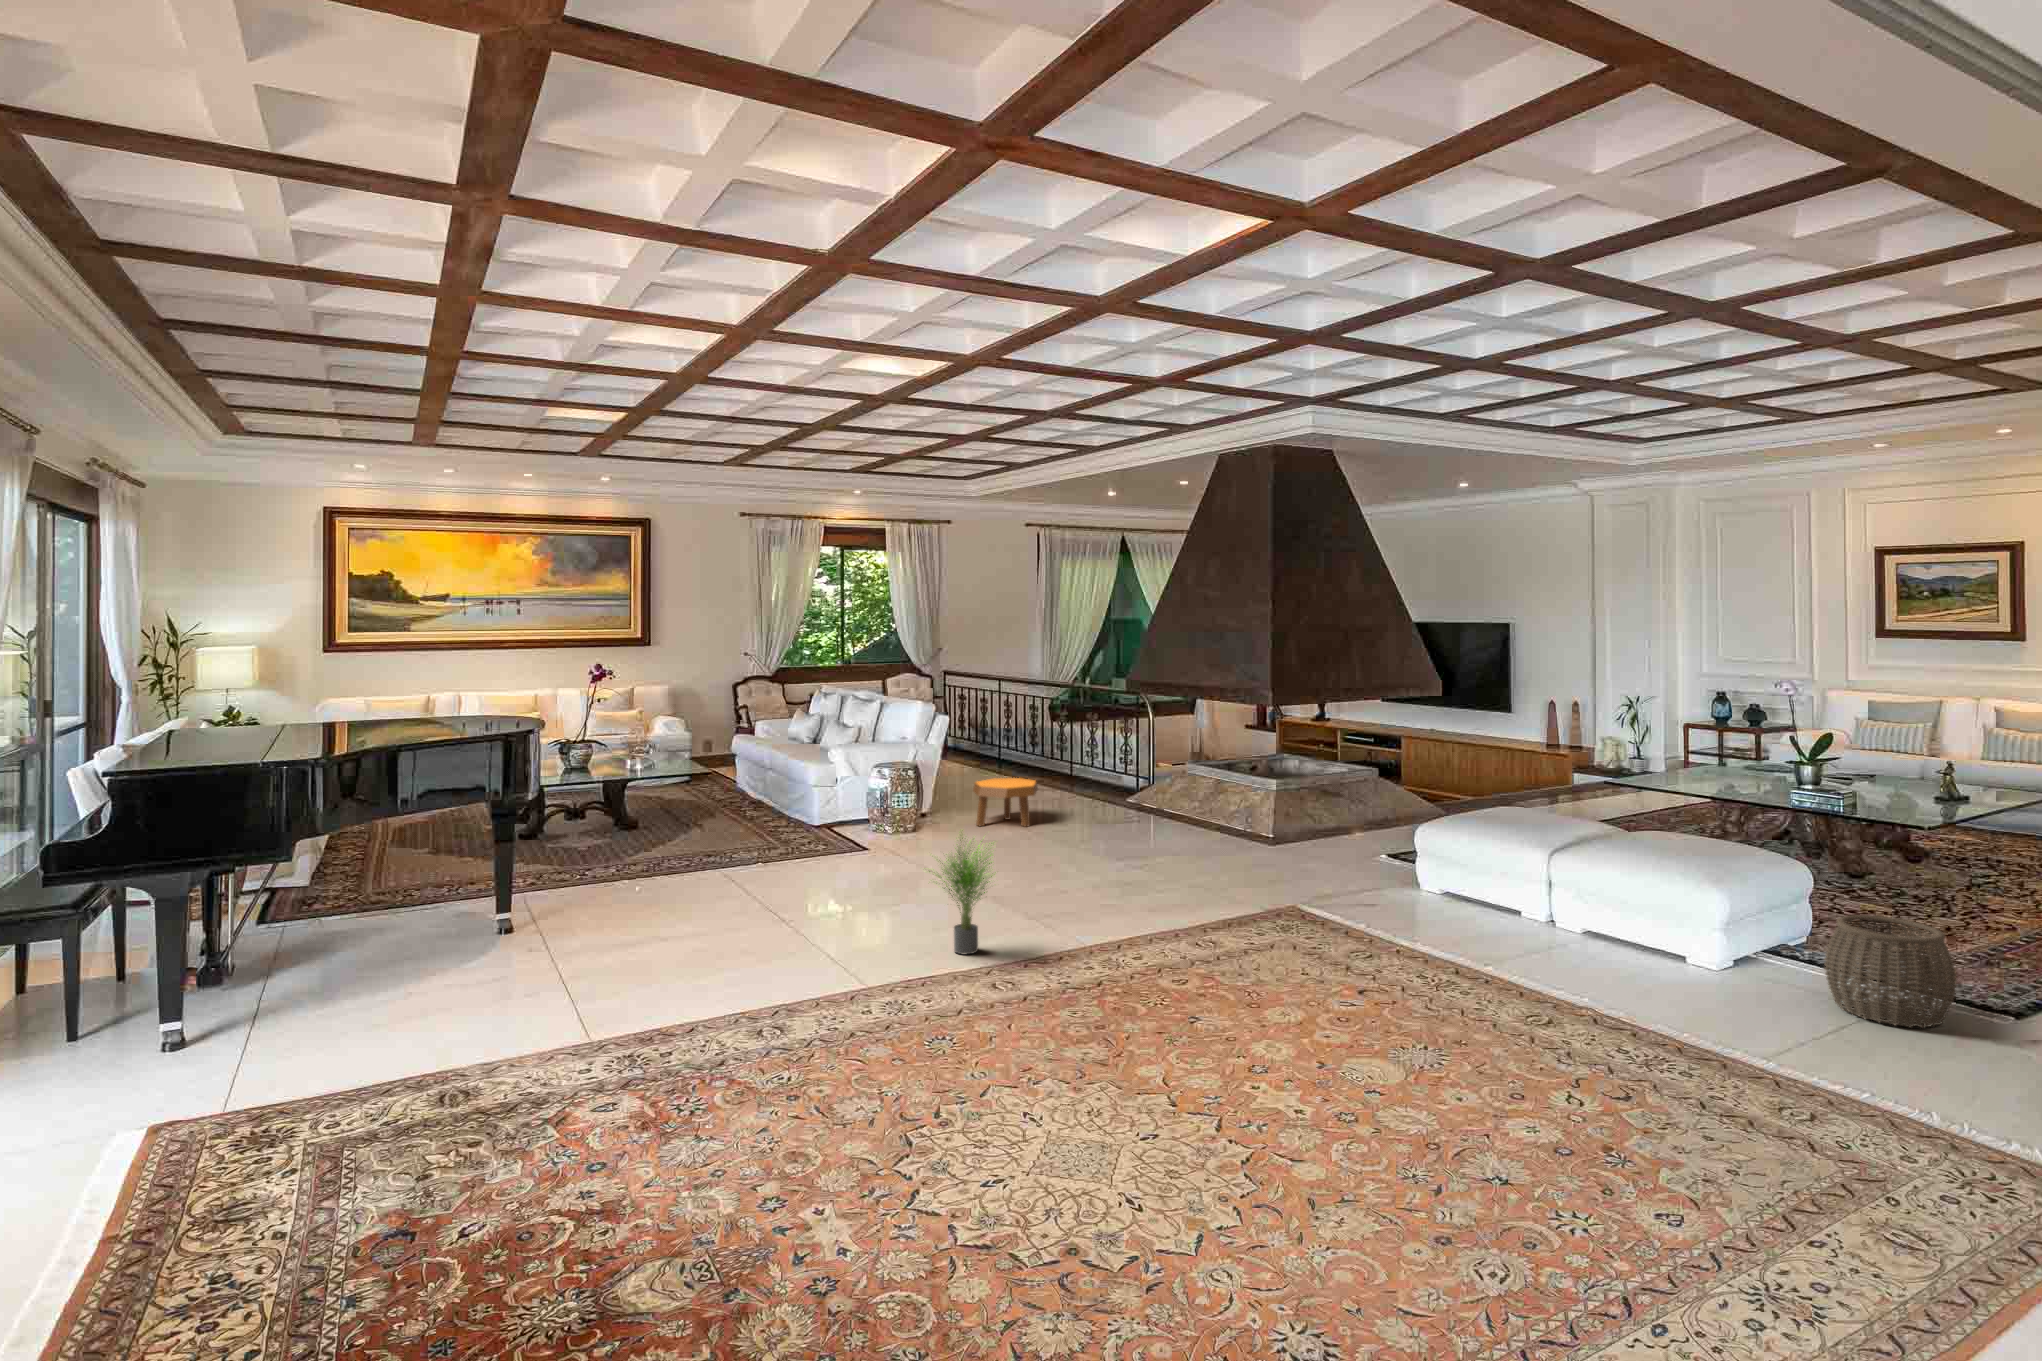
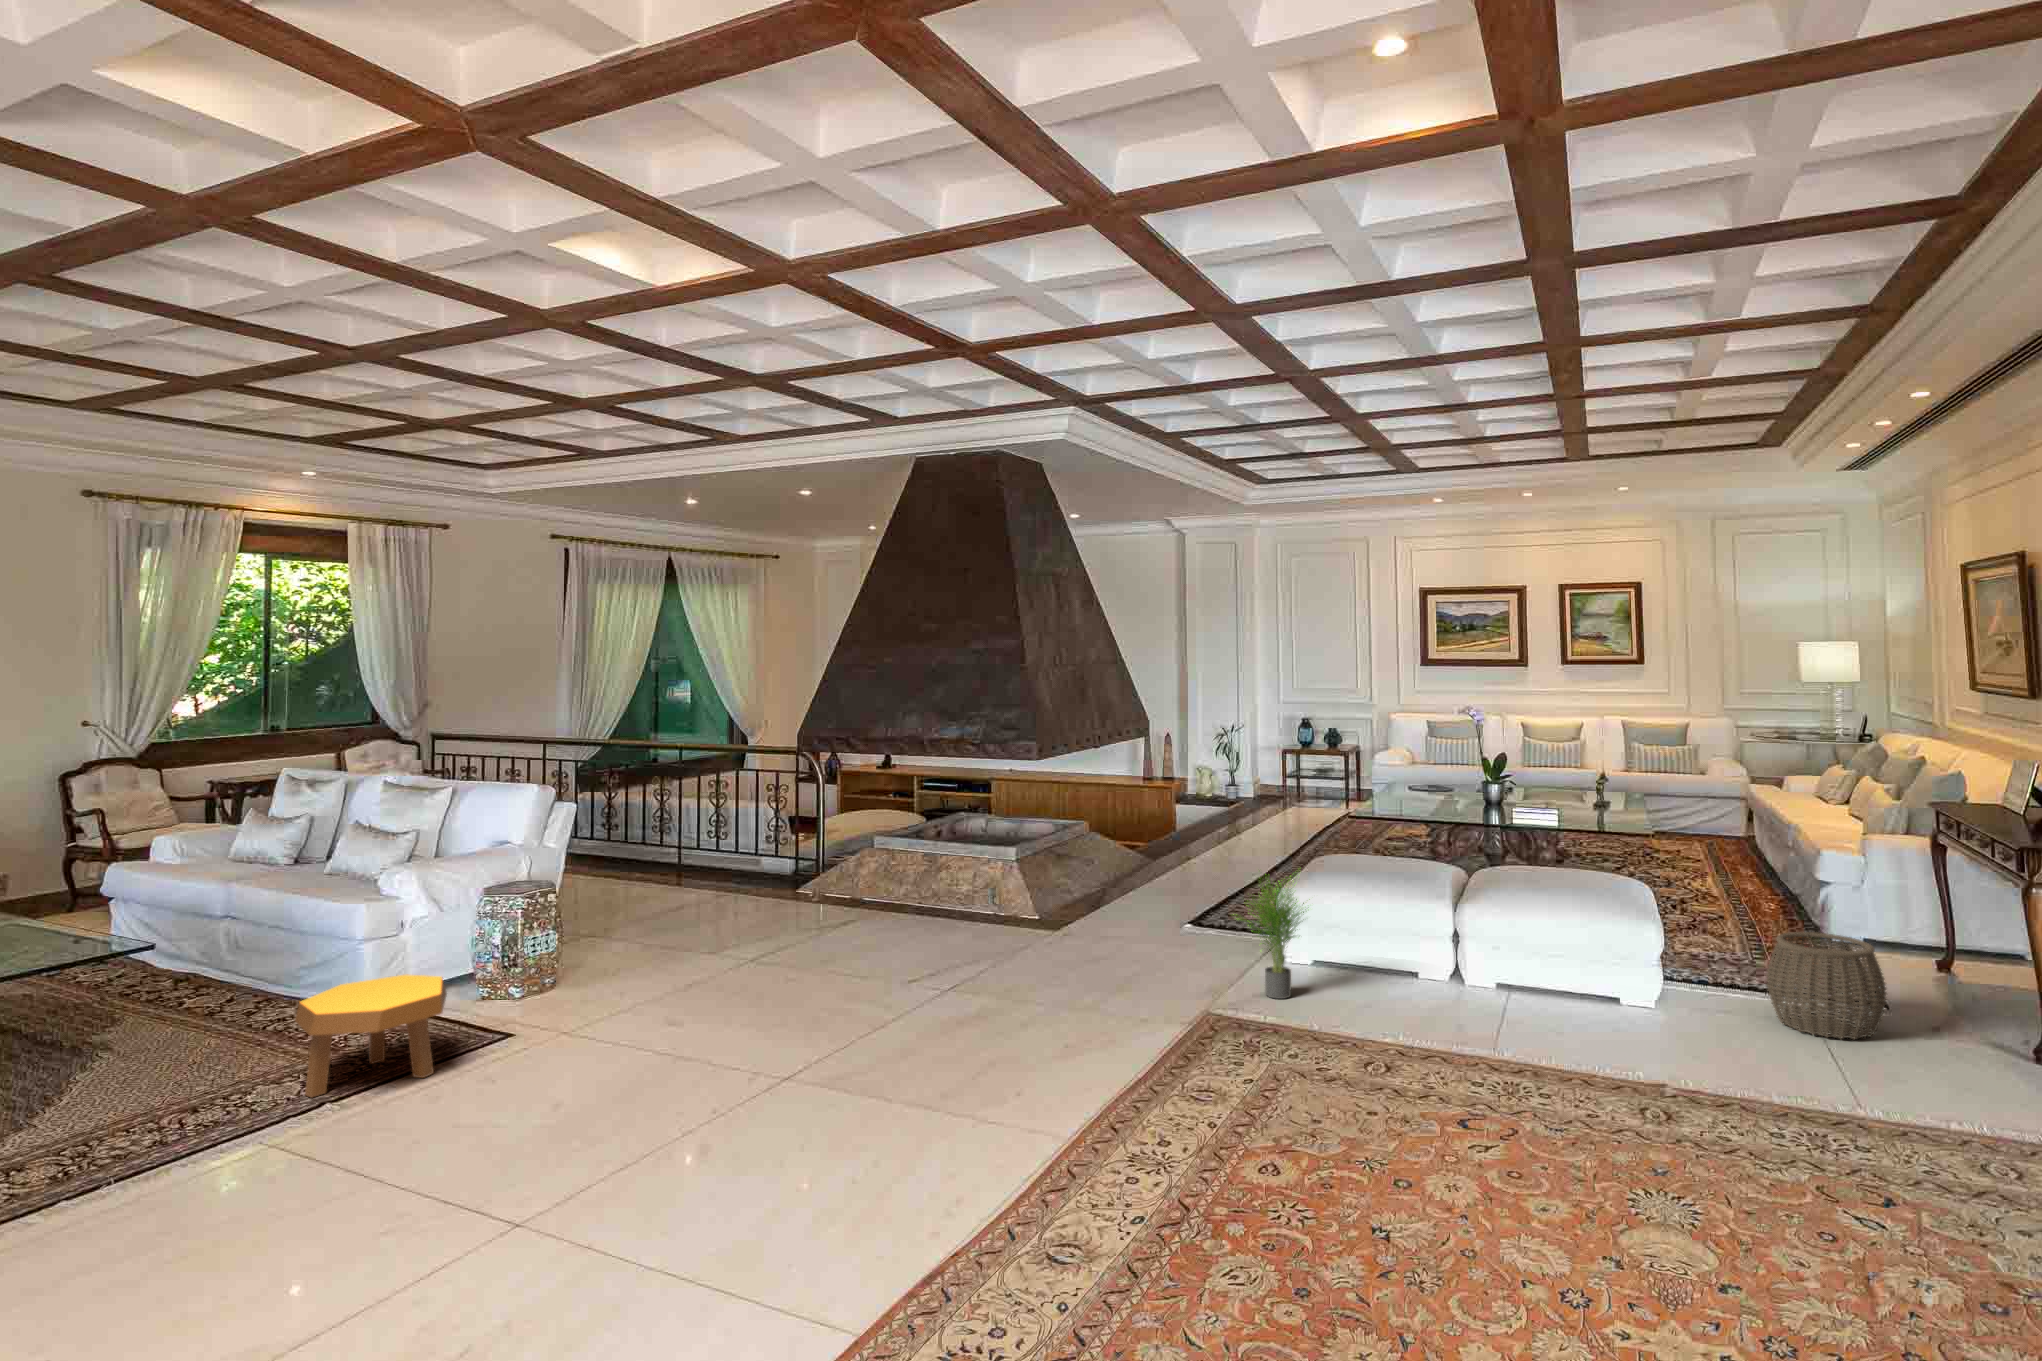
footstool: present [973,778,1038,827] -> present [295,974,447,1097]
potted plant: present [929,838,995,954] -> present [1243,875,1310,999]

